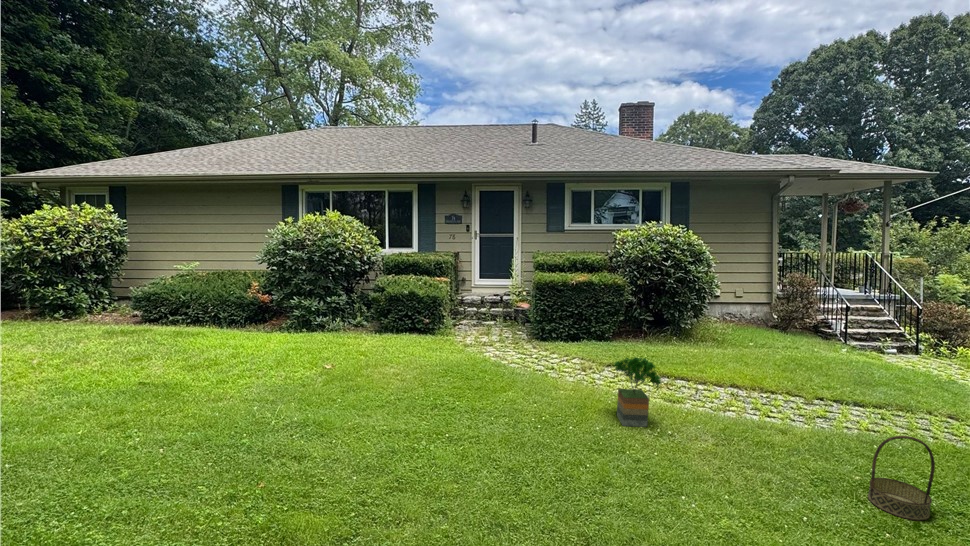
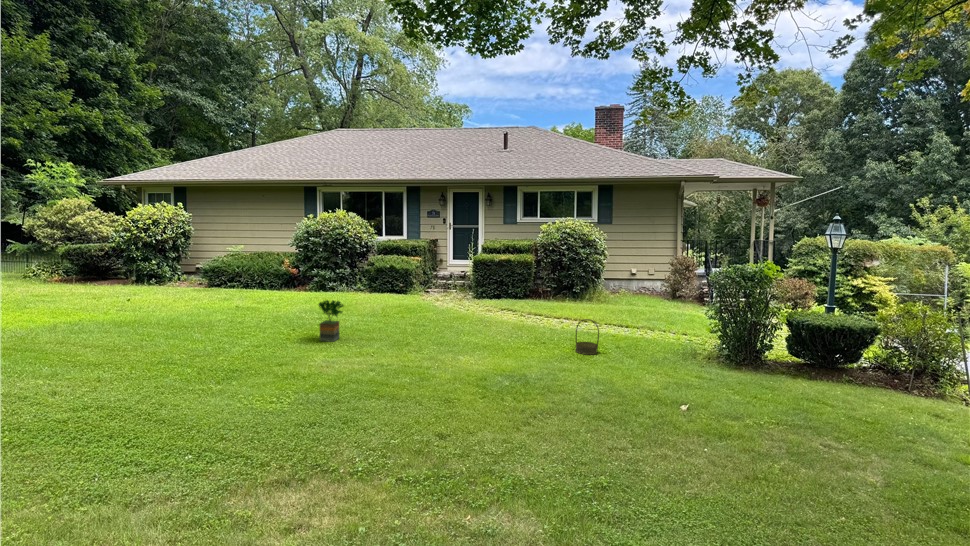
potted tree: present [614,357,661,427] -> present [318,300,343,342]

